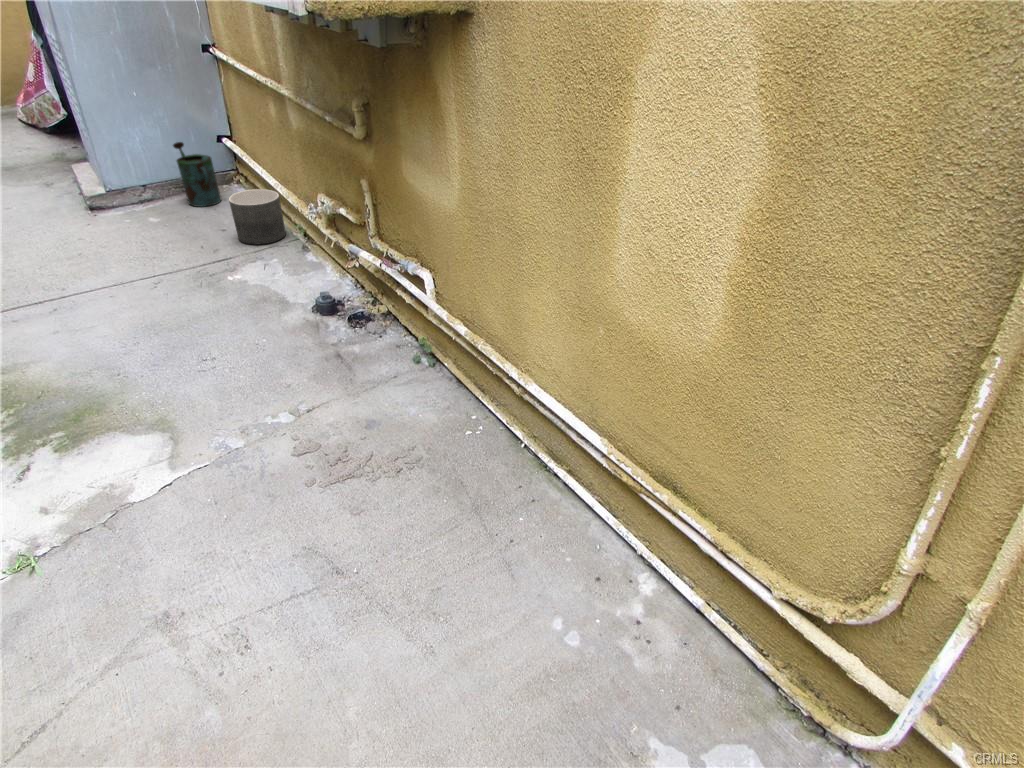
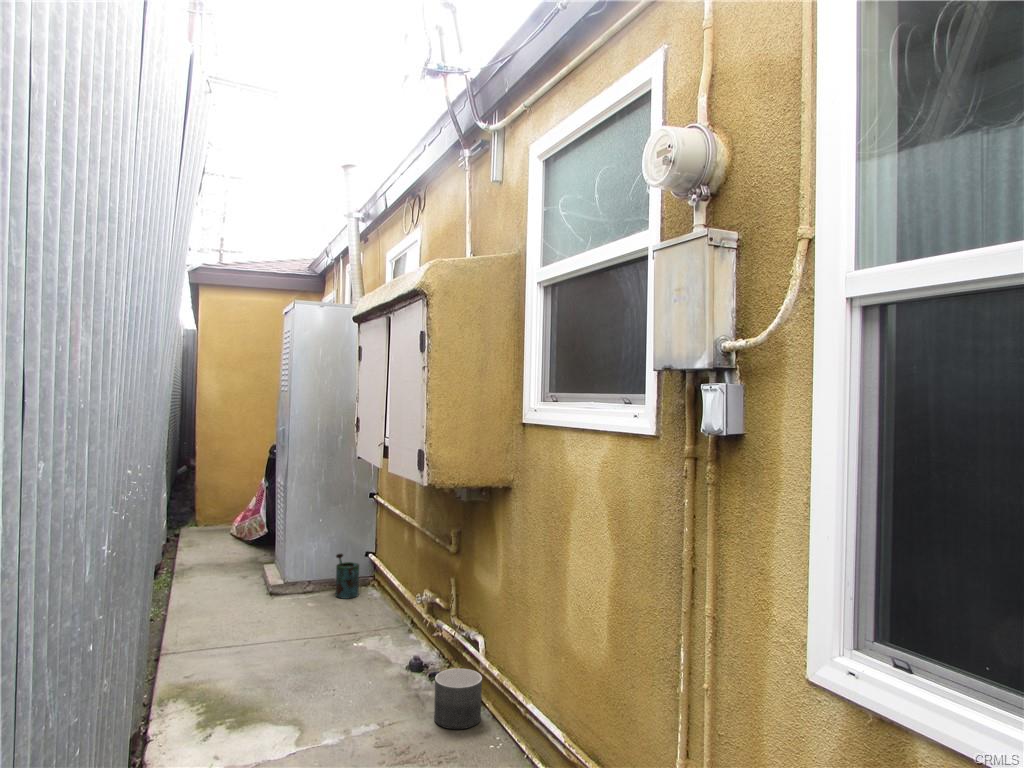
planter: present [229,189,286,244] -> present [434,669,482,729]

